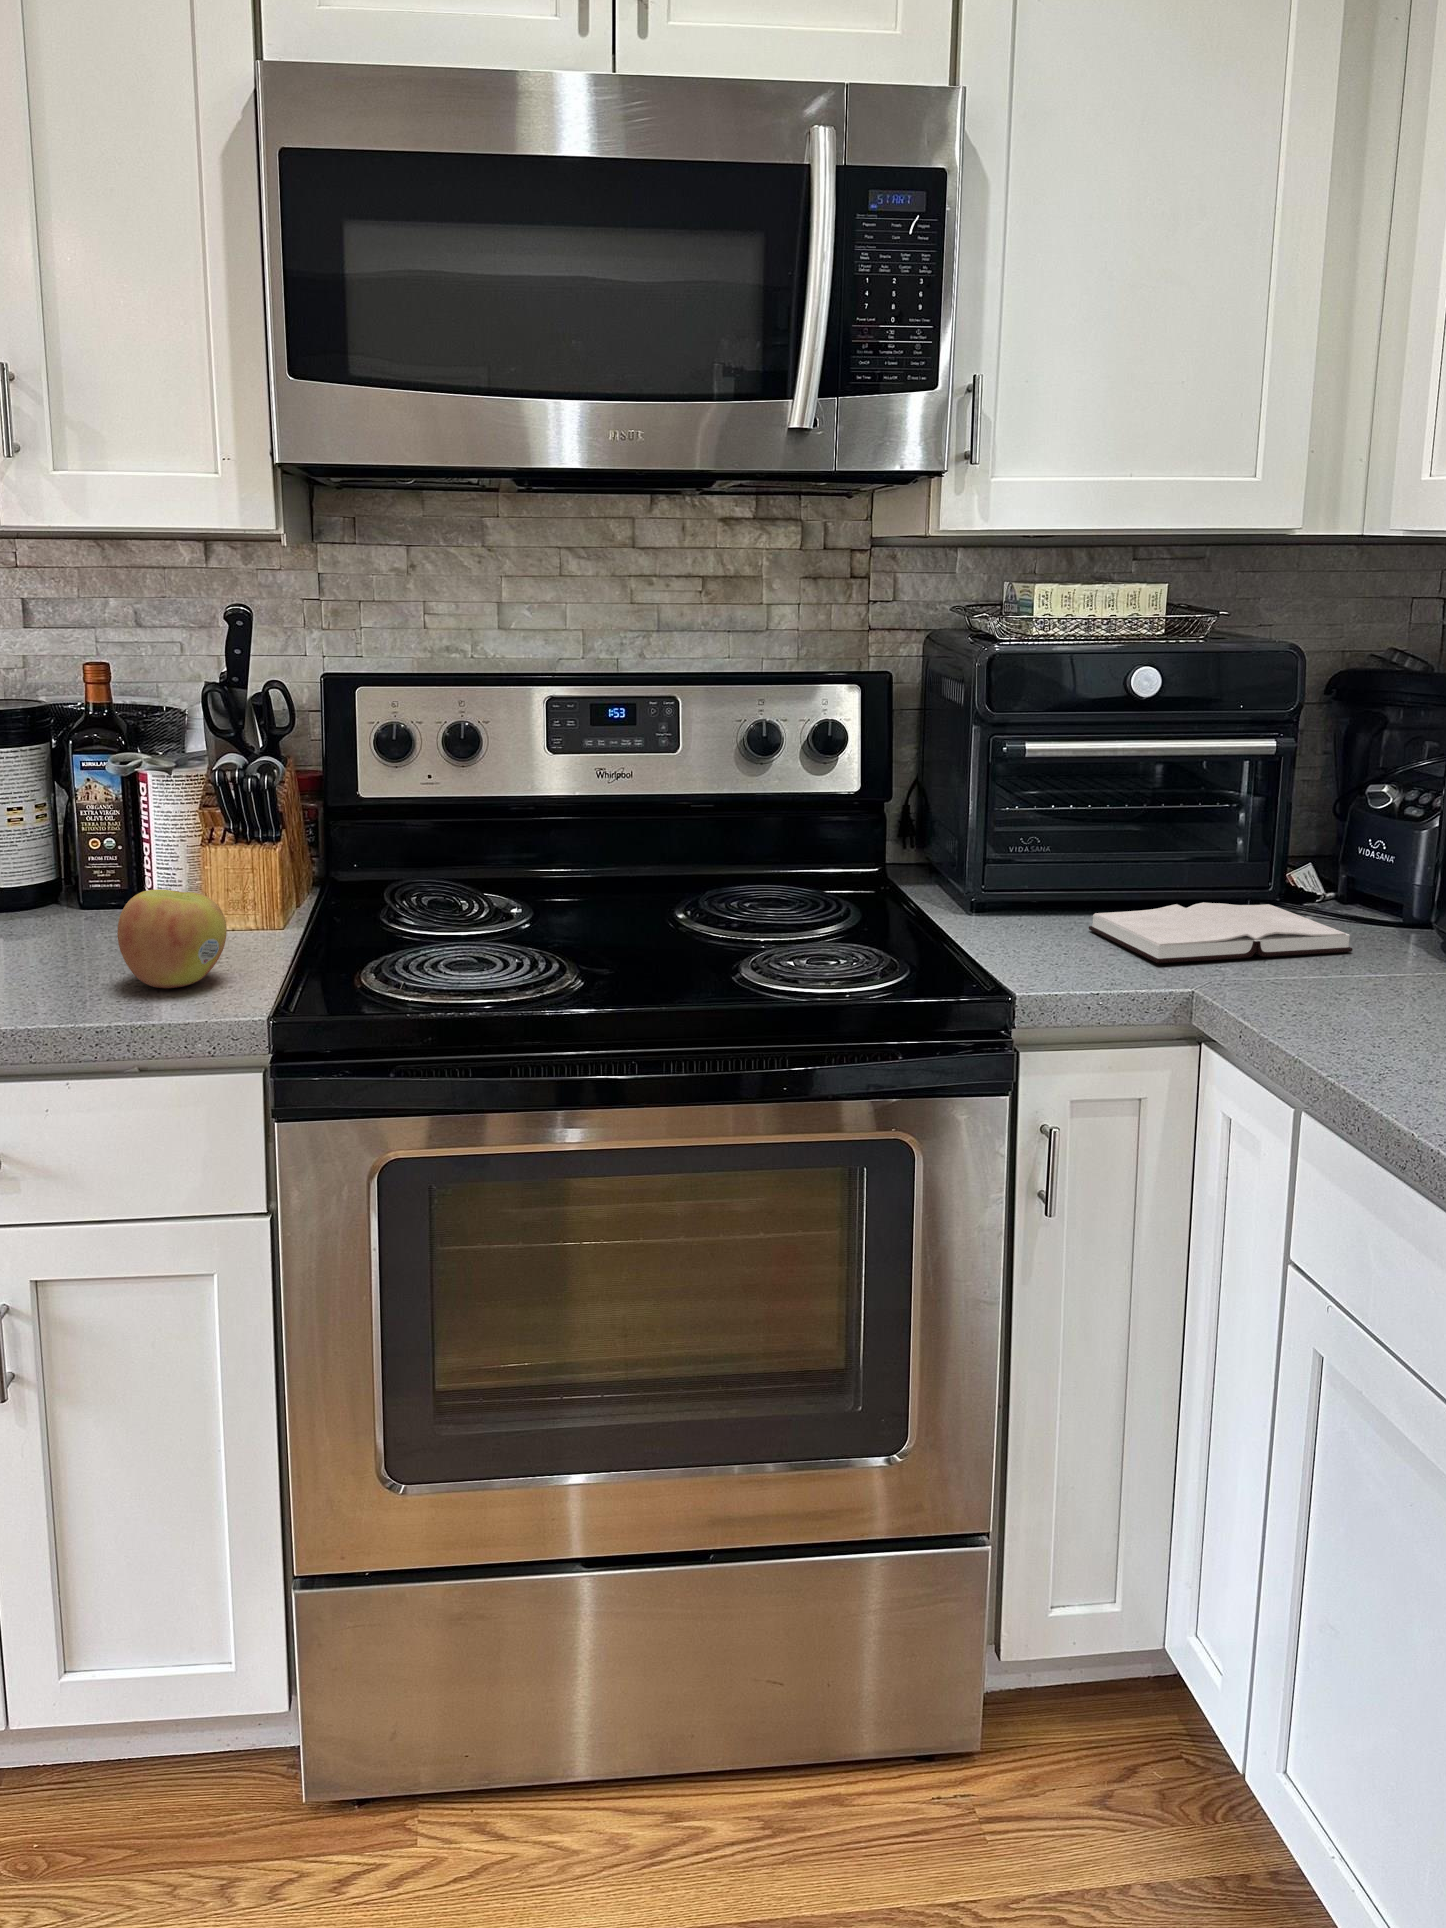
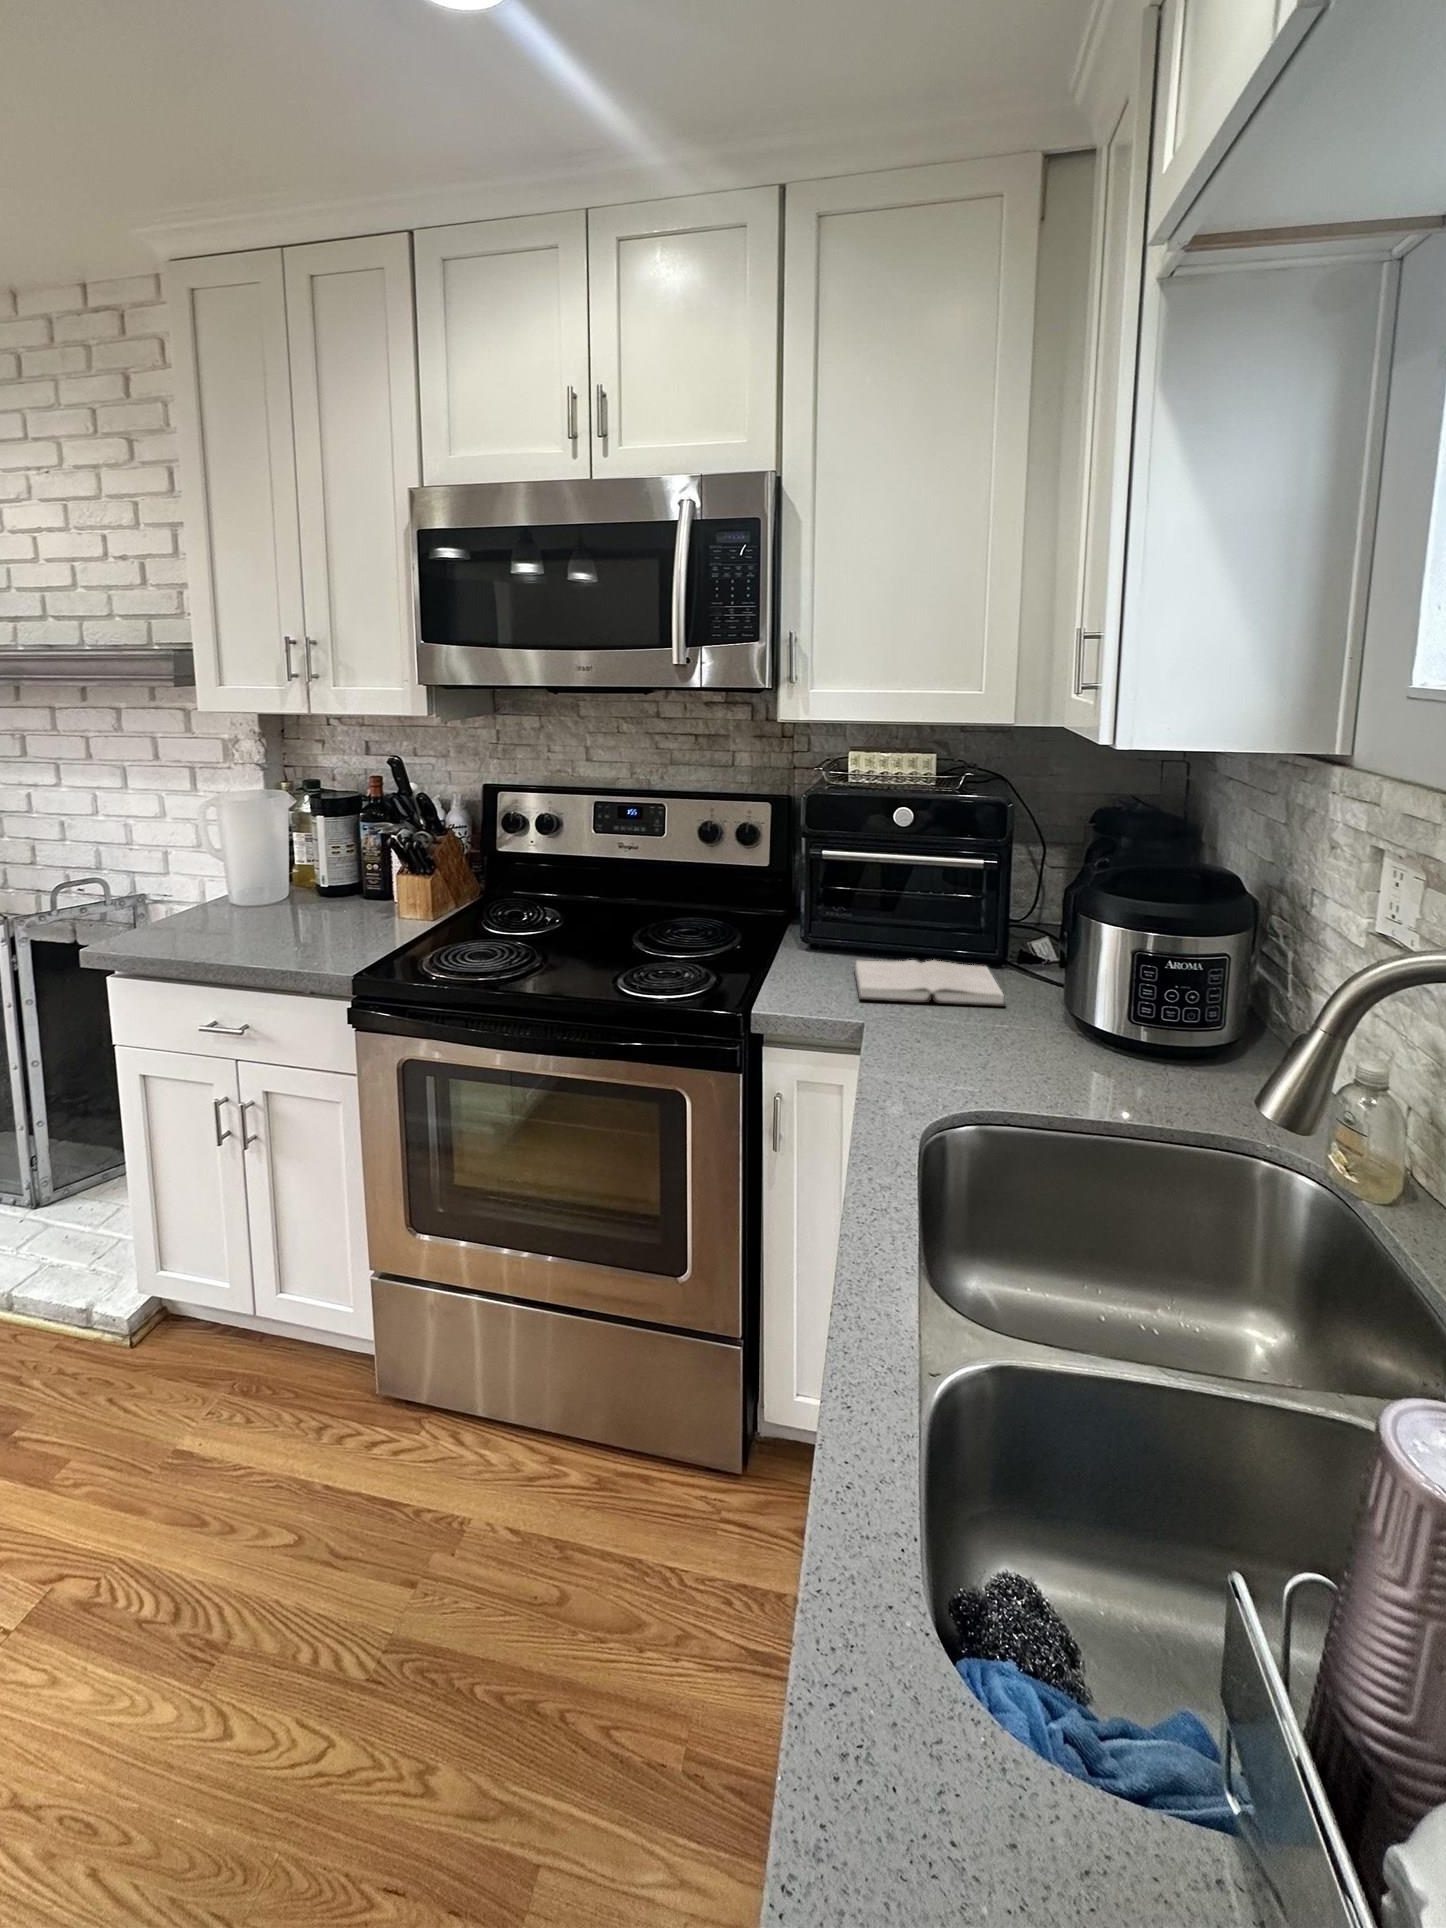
apple: present [117,889,227,988] -> none [313,901,369,952]

